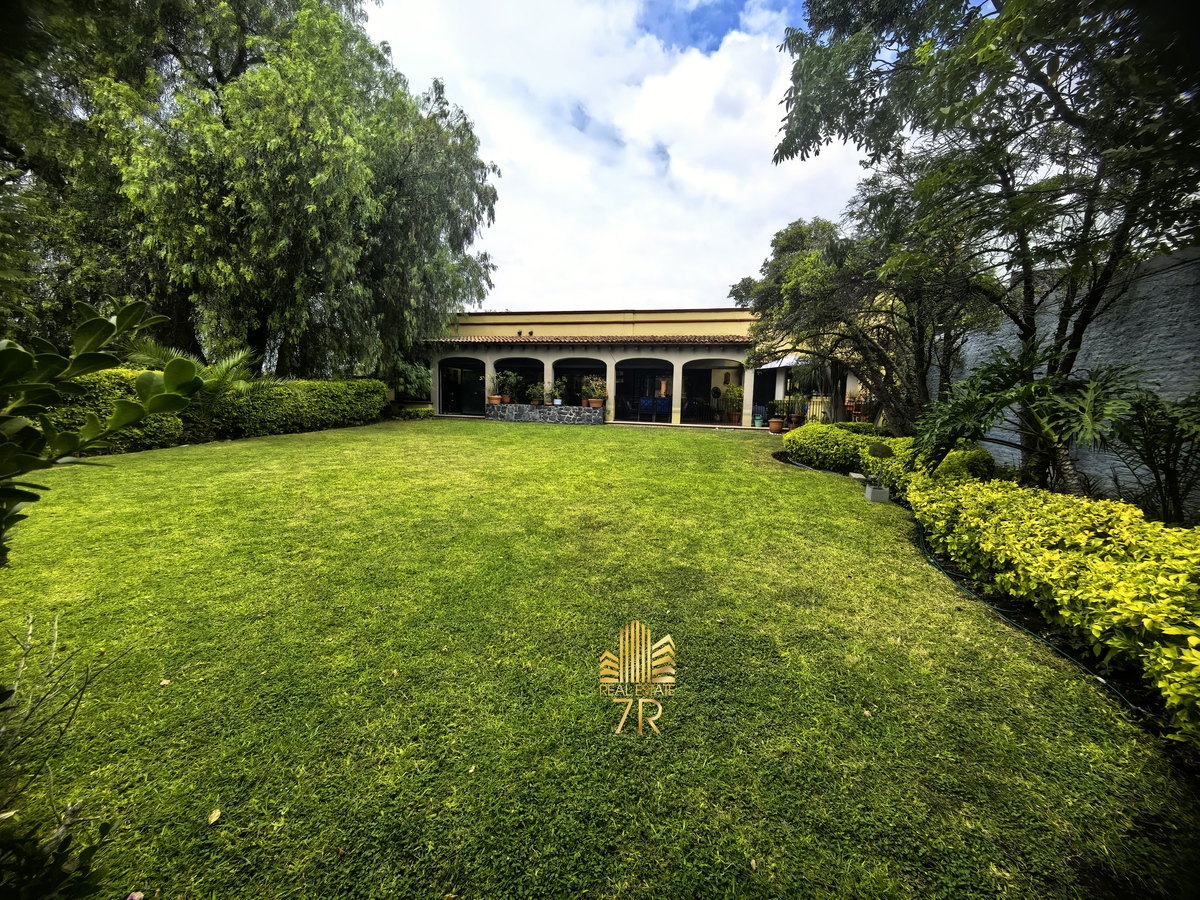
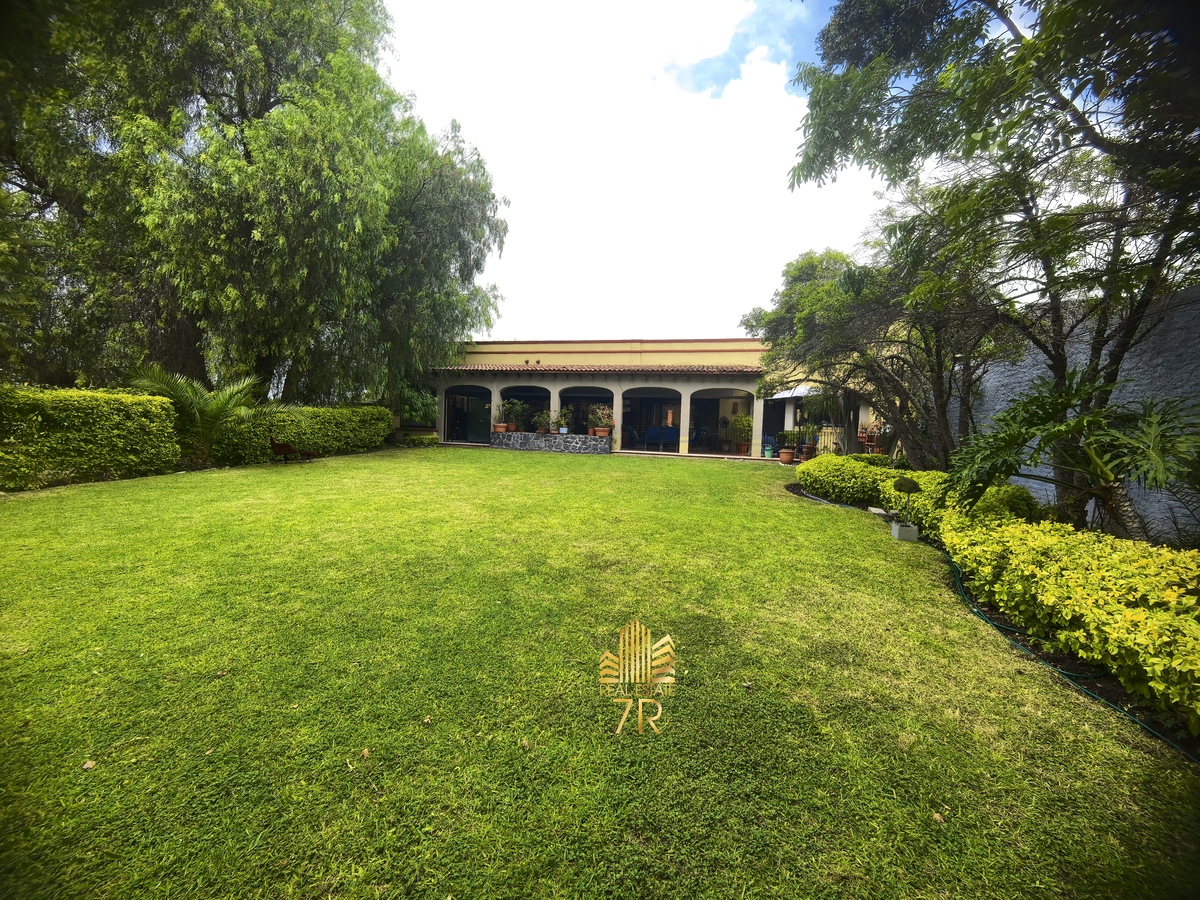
lounge chair: none [263,398,316,437] -> present [268,427,317,464]

